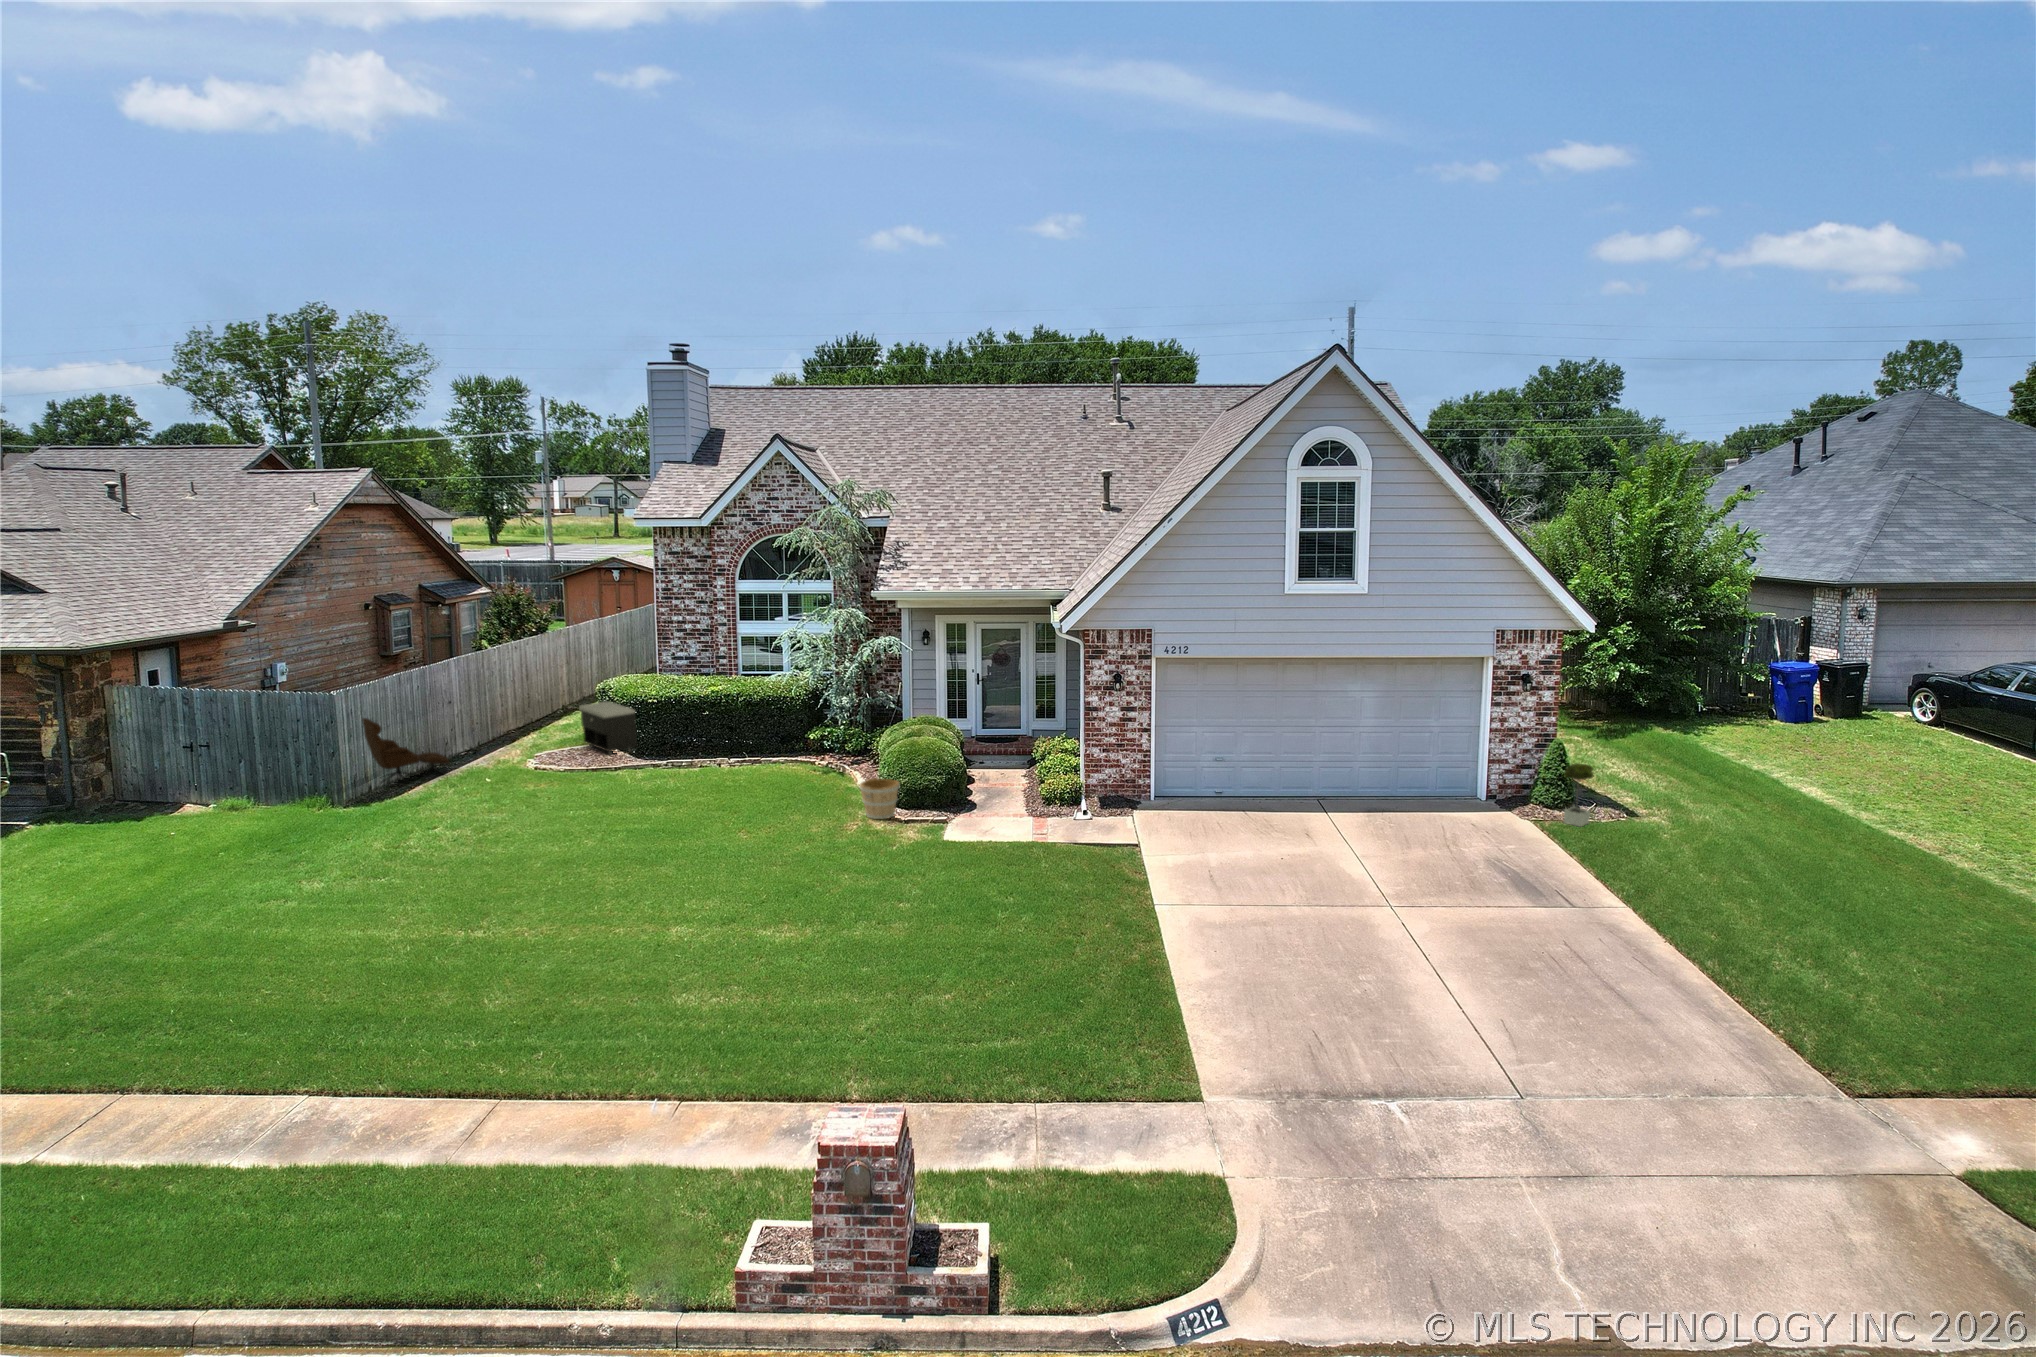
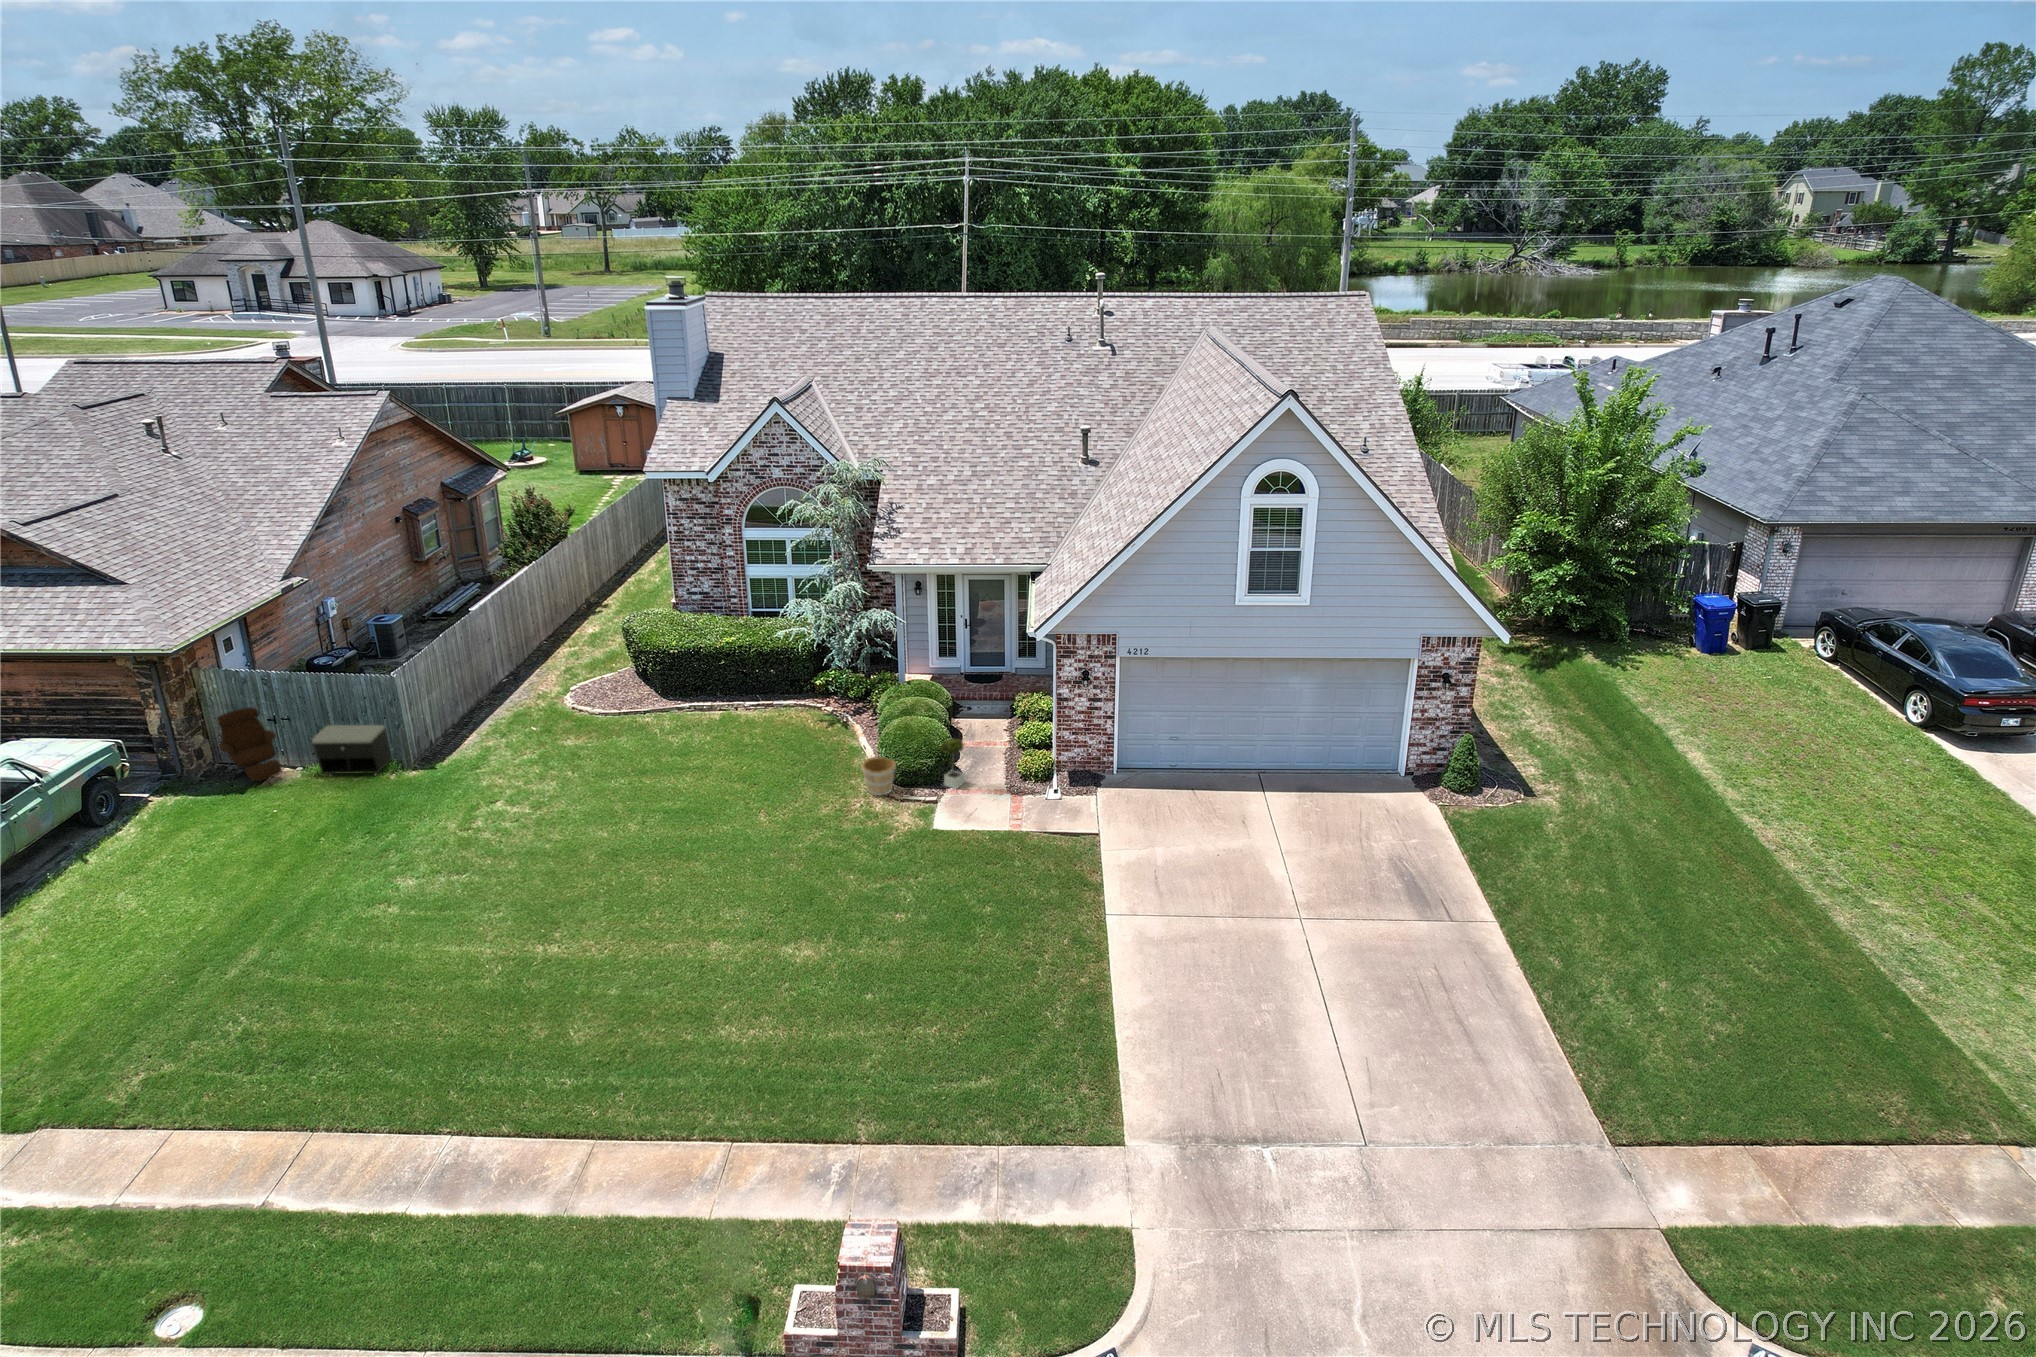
storage bench: present [579,702,637,754] -> present [312,725,392,776]
lounge chair: present [362,718,449,783] -> present [217,707,282,784]
potted tree: present [1564,763,1593,826] -> present [941,739,965,789]

